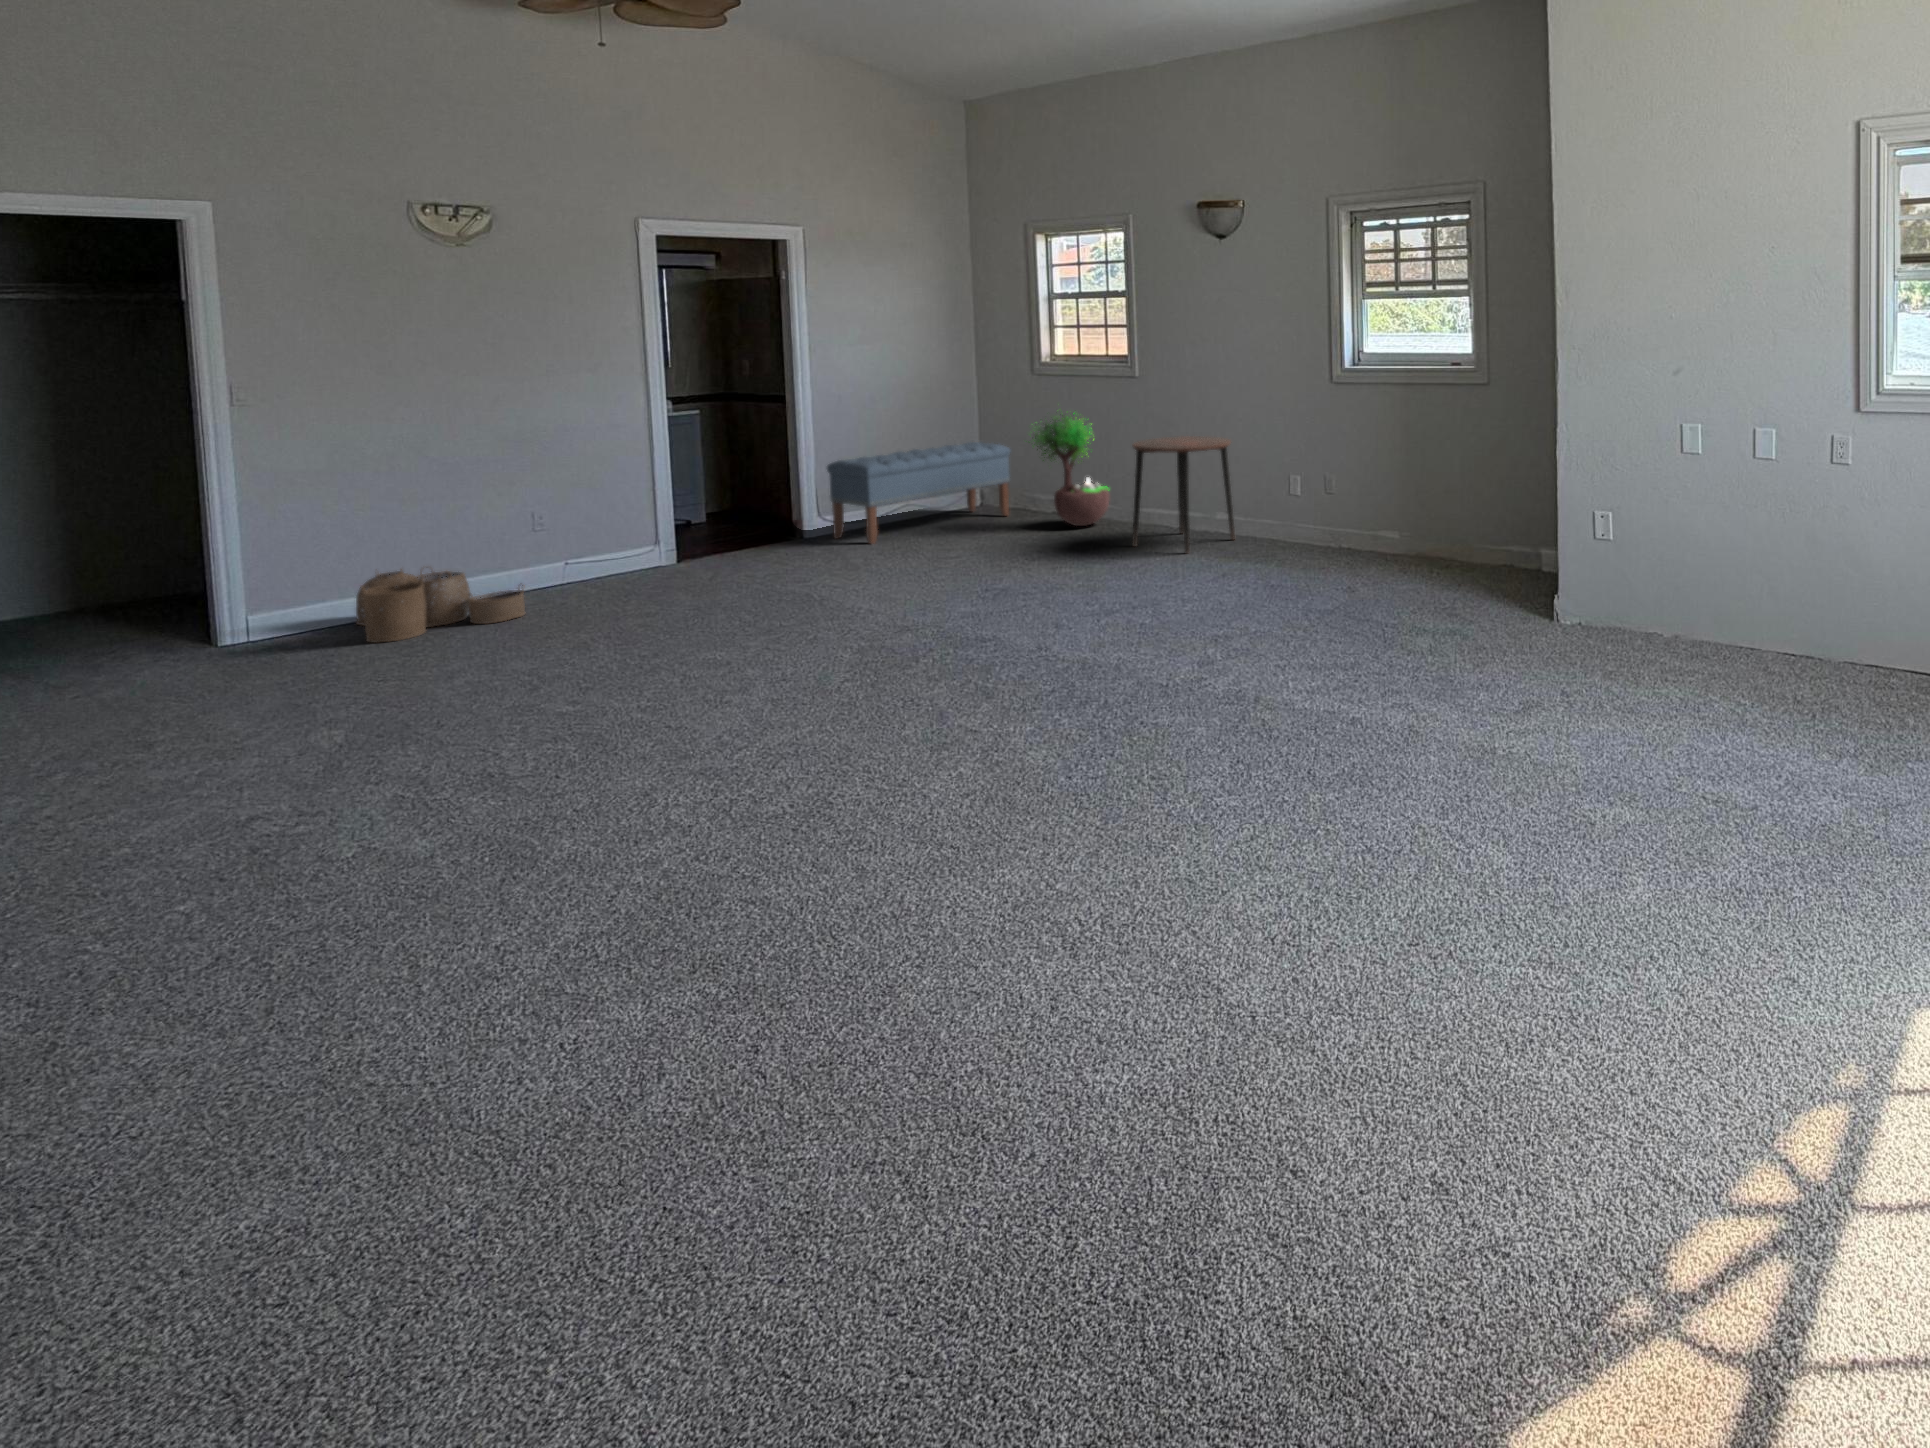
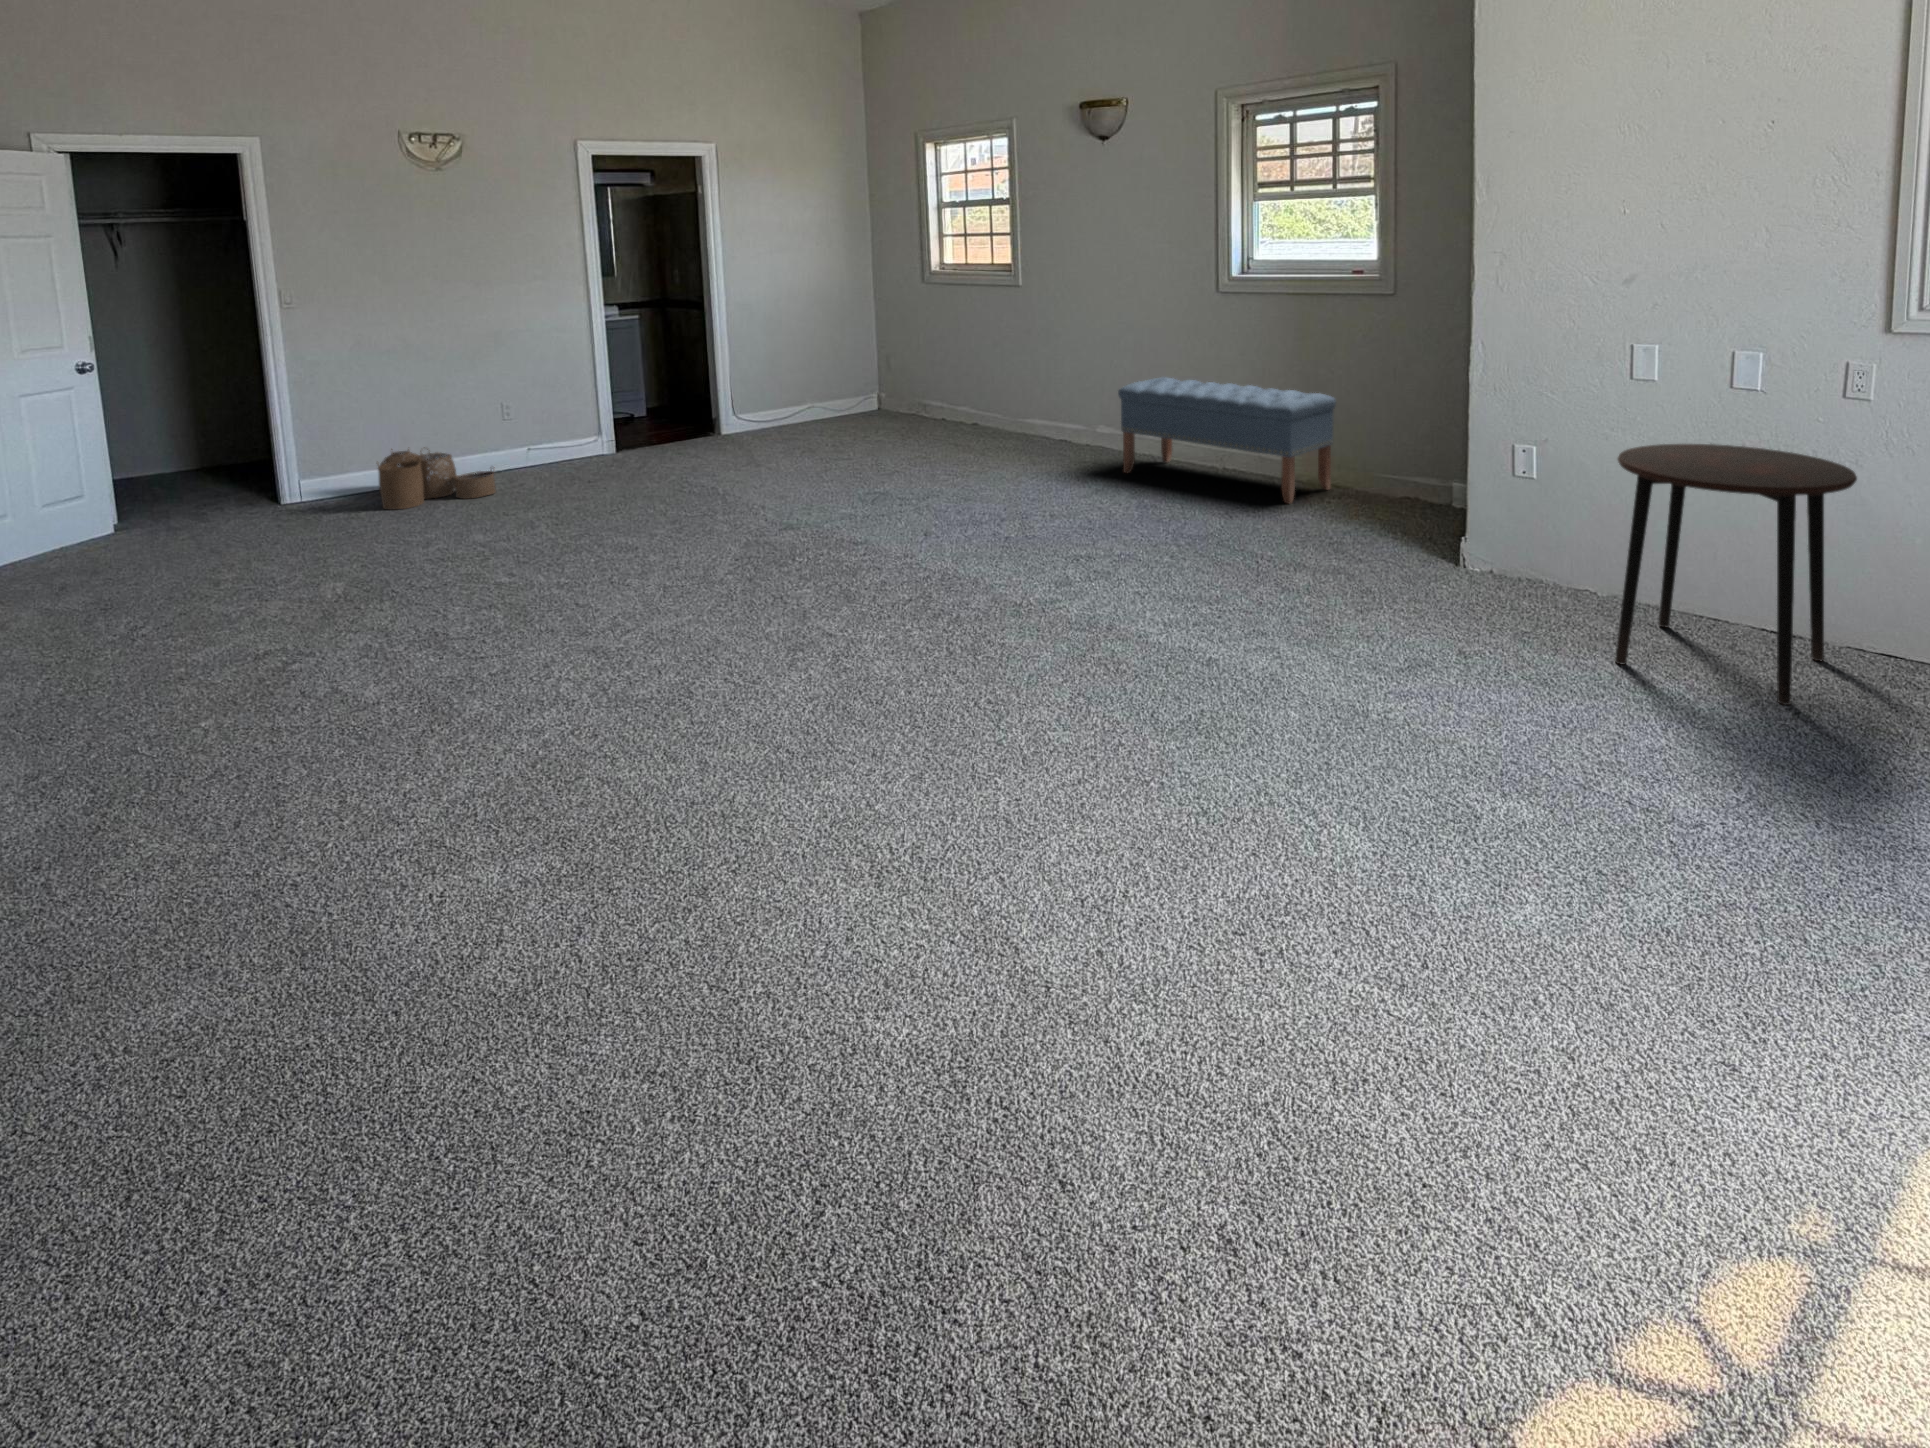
potted tree: present [1026,409,1109,526] -> none [908,312,991,434]
side table: present [1132,436,1236,554] -> present [1615,444,1857,705]
bench: present [827,442,1010,544] -> present [1118,377,1336,504]

